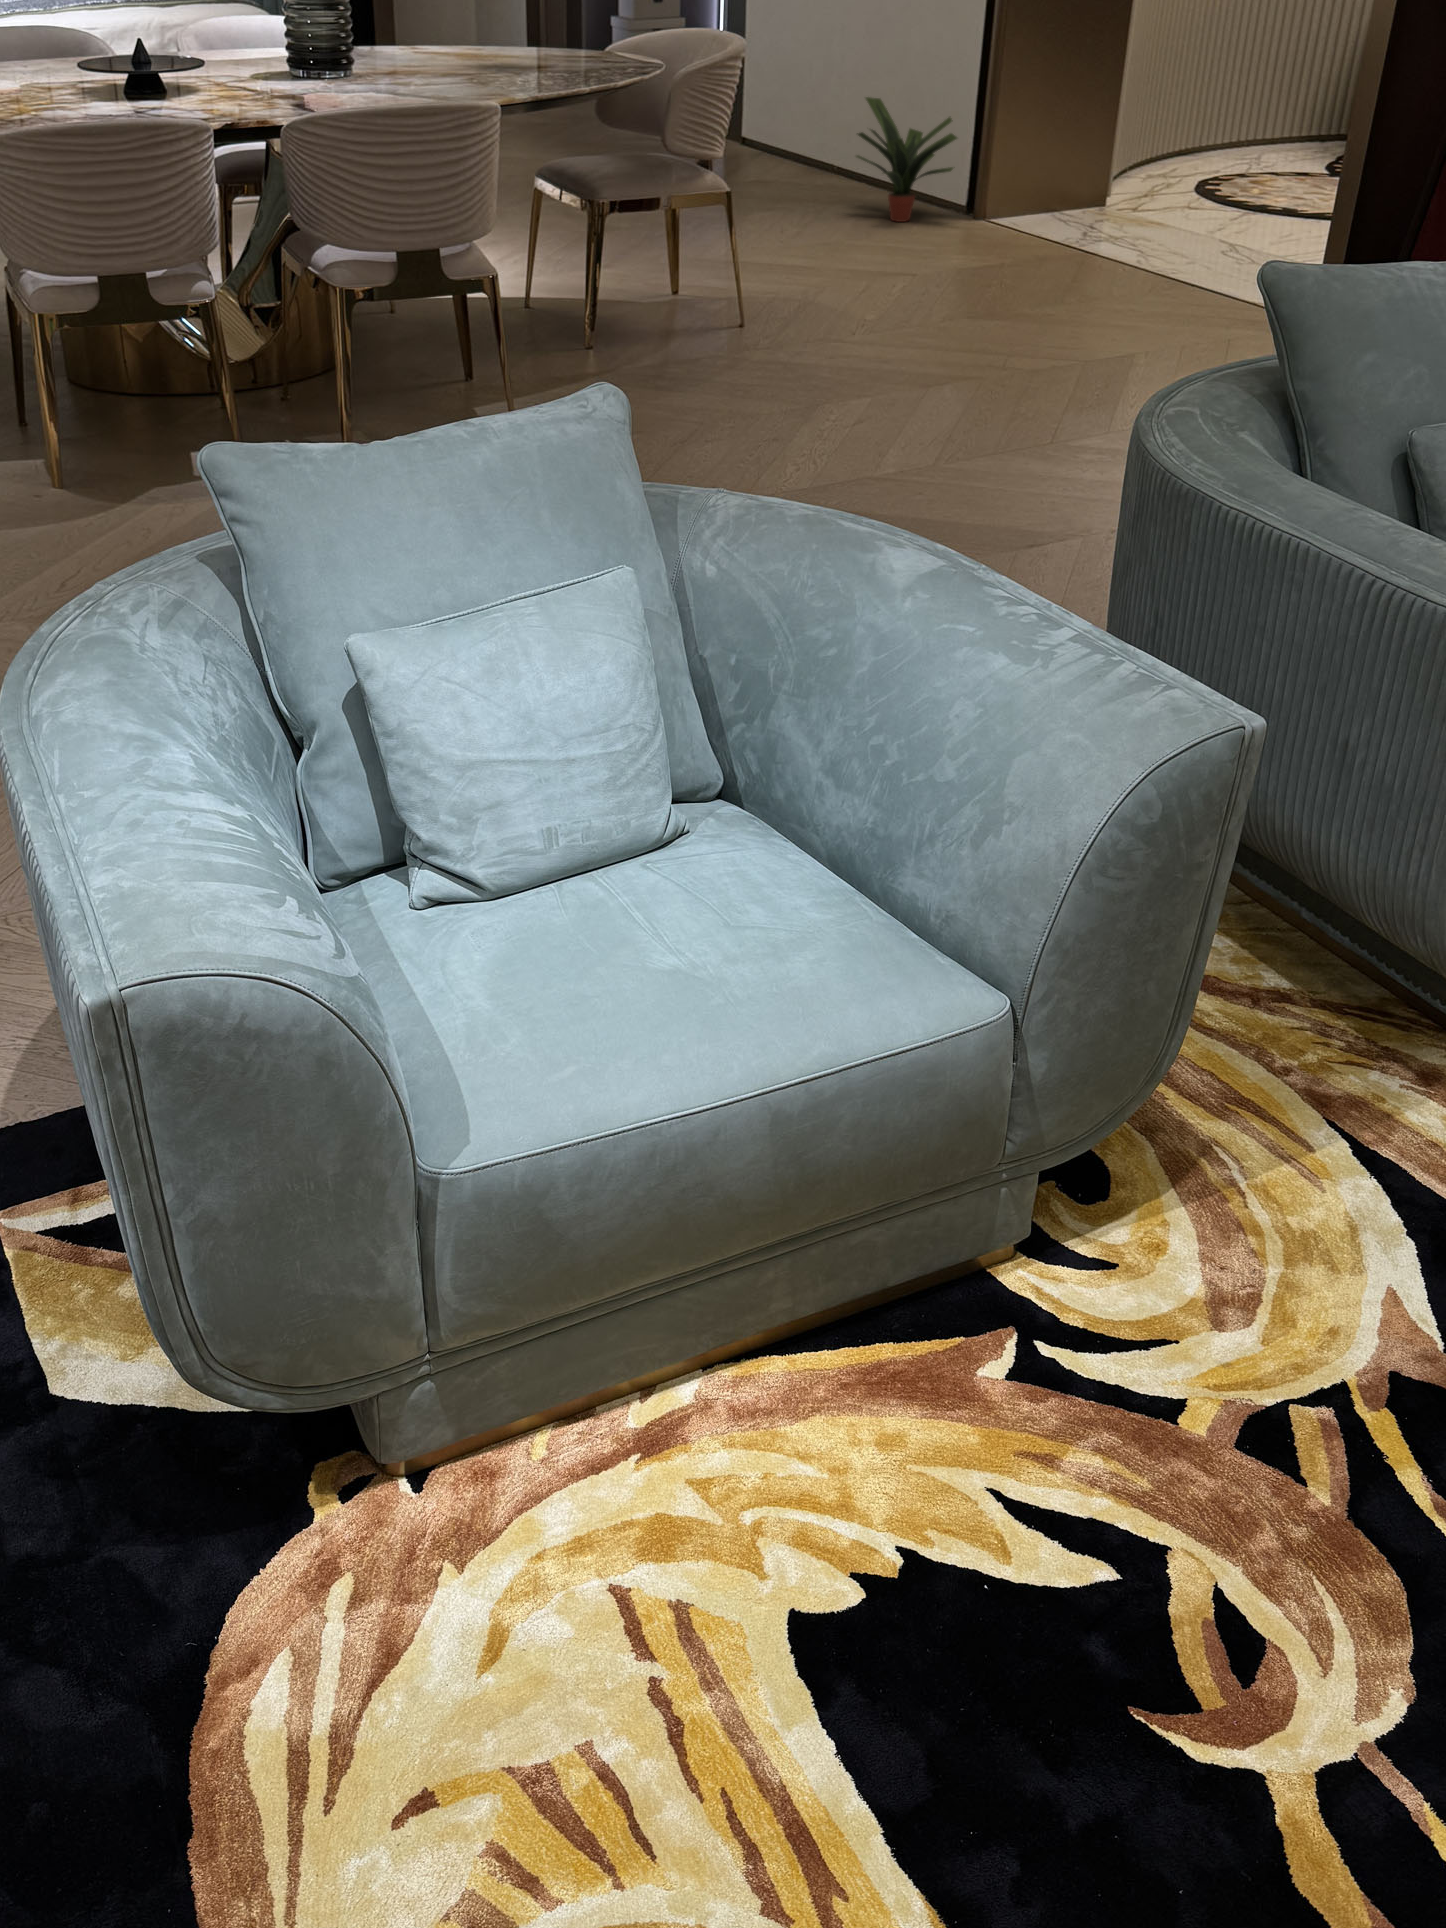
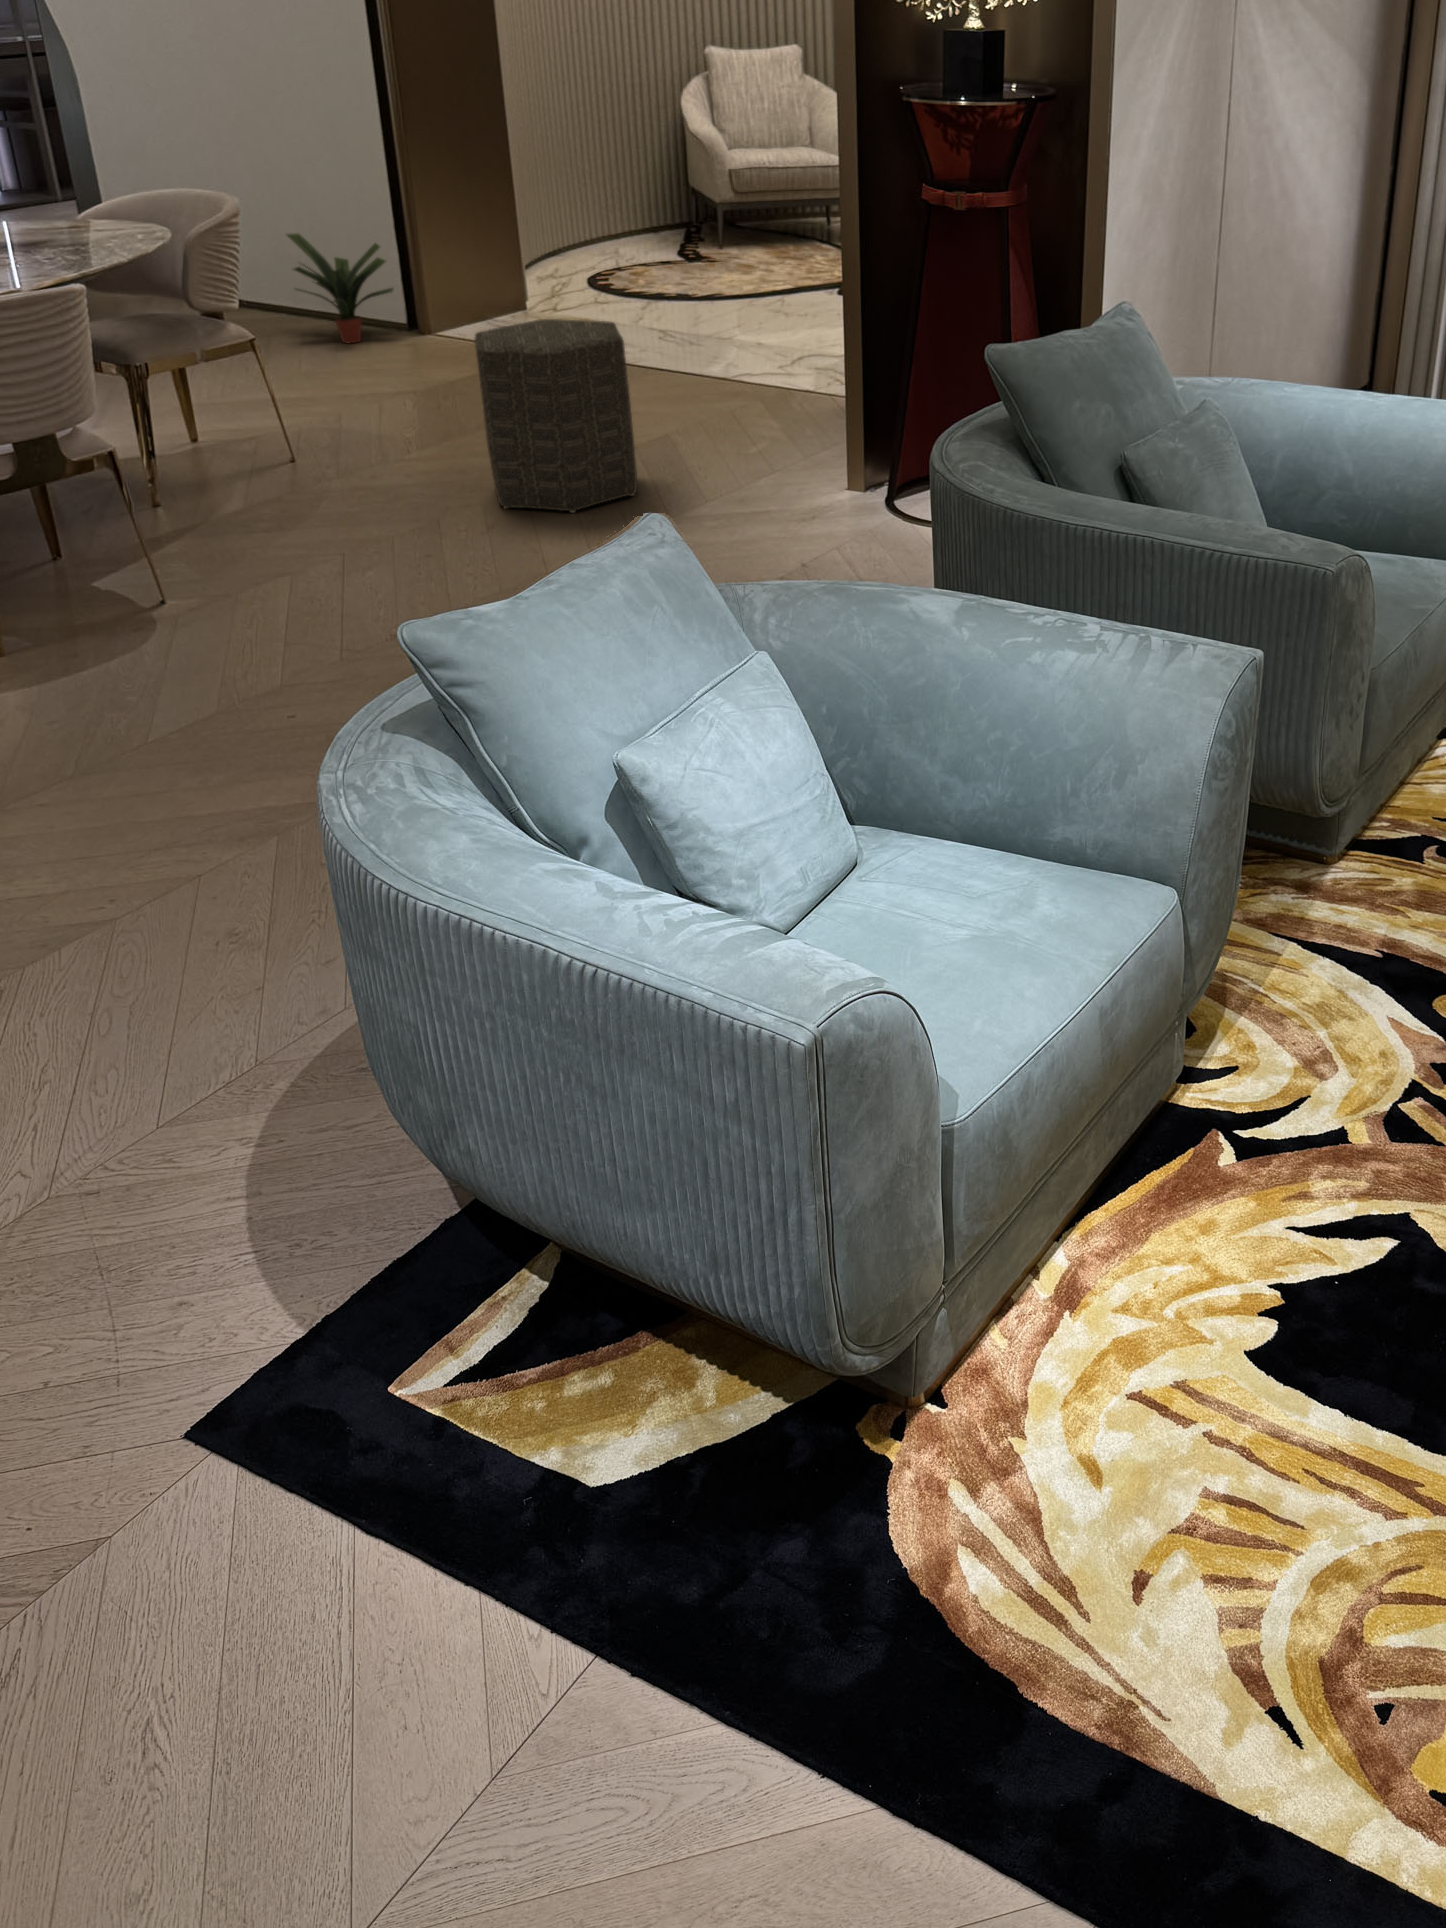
ottoman: none [891,206,1074,426] -> present [474,319,637,513]

